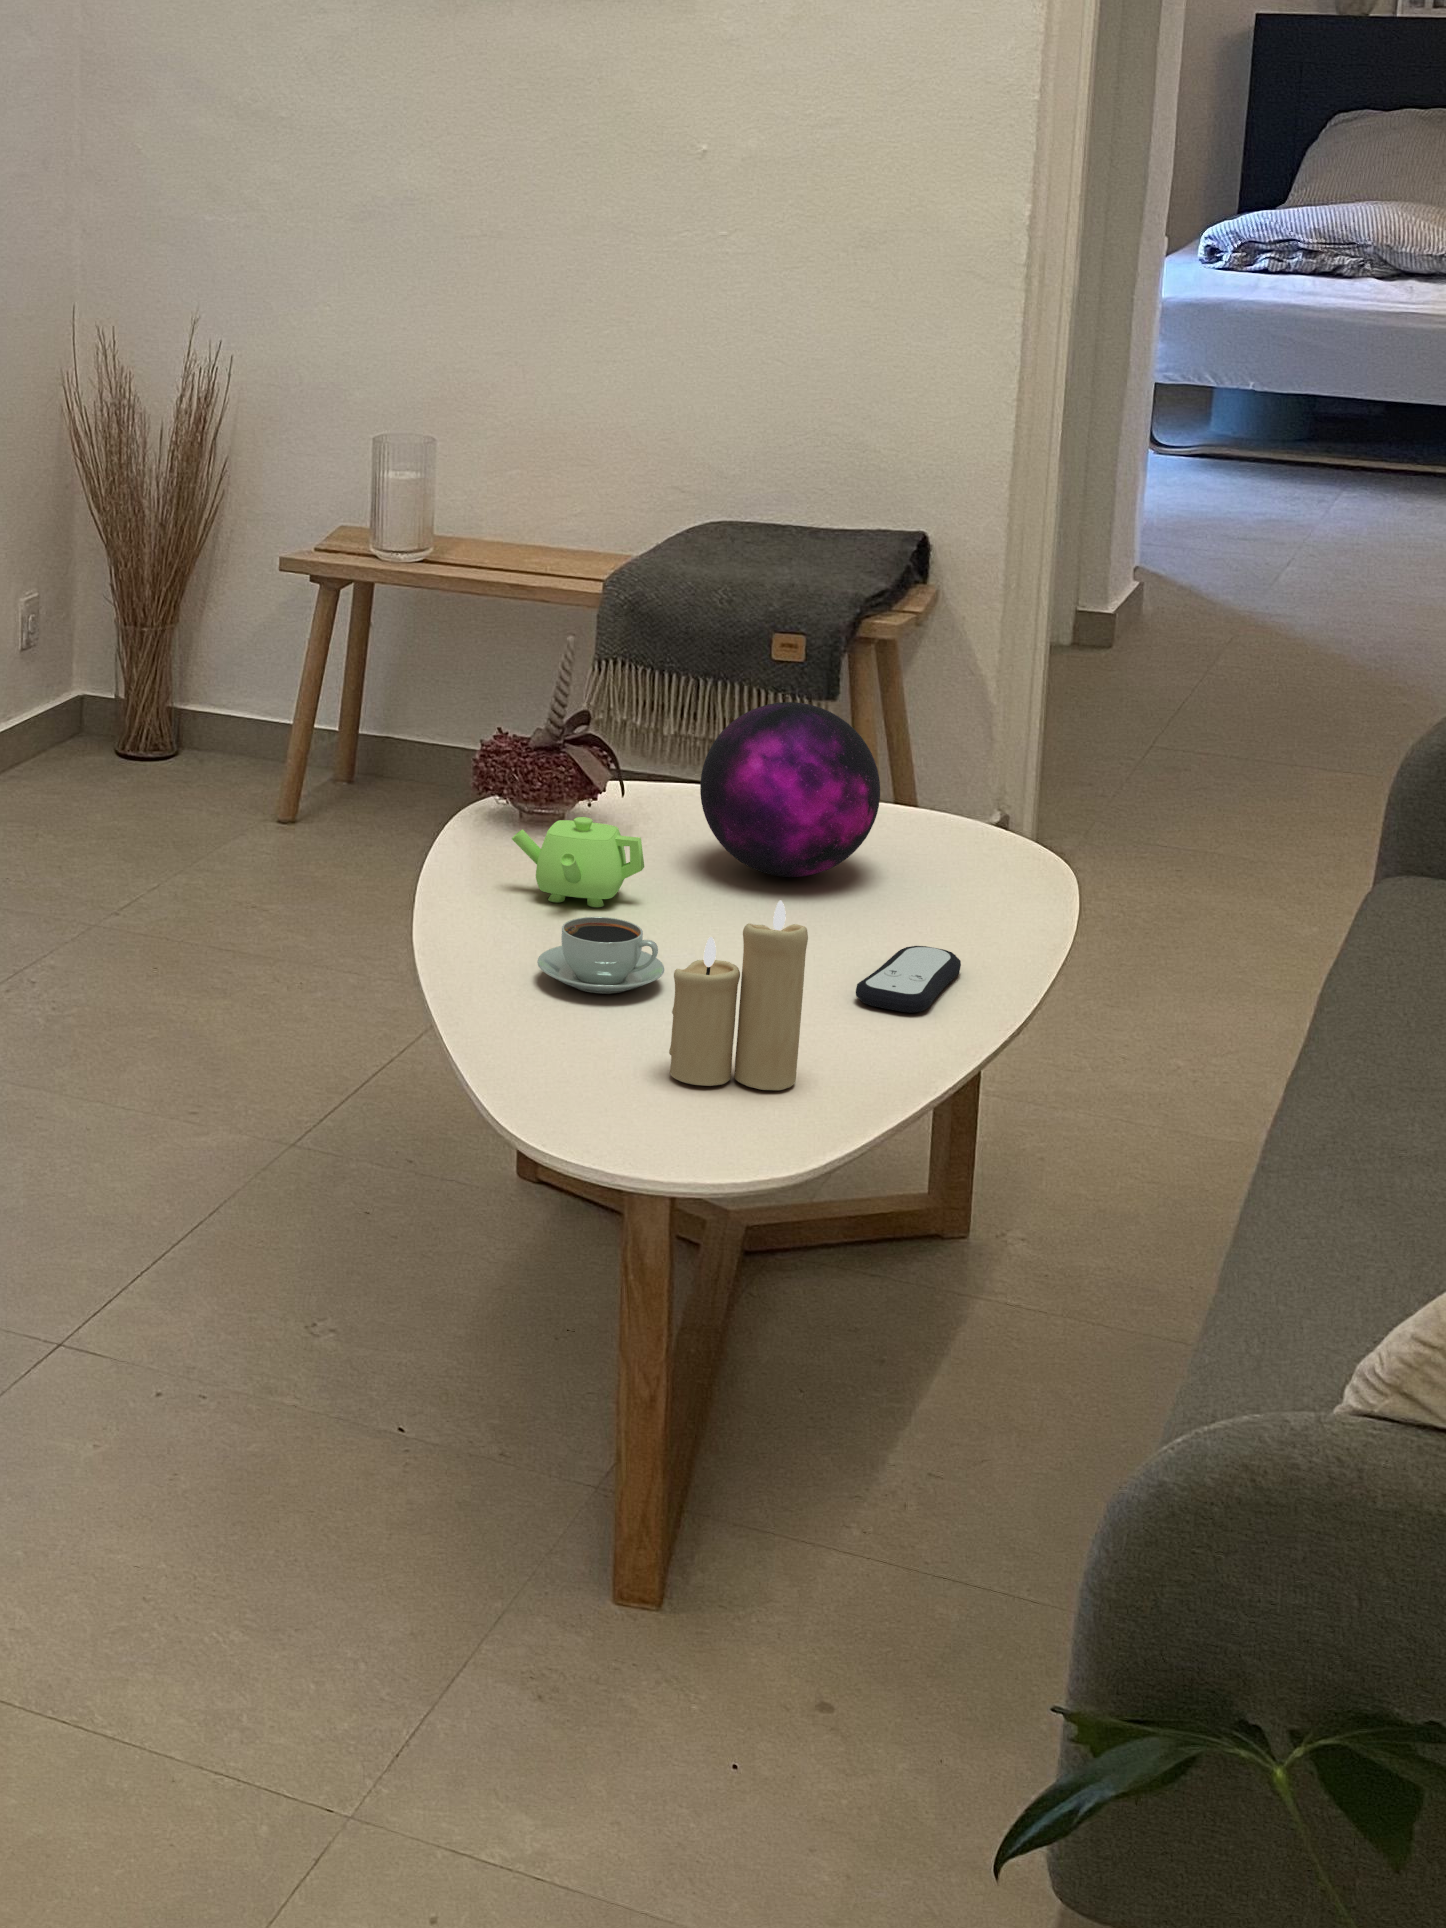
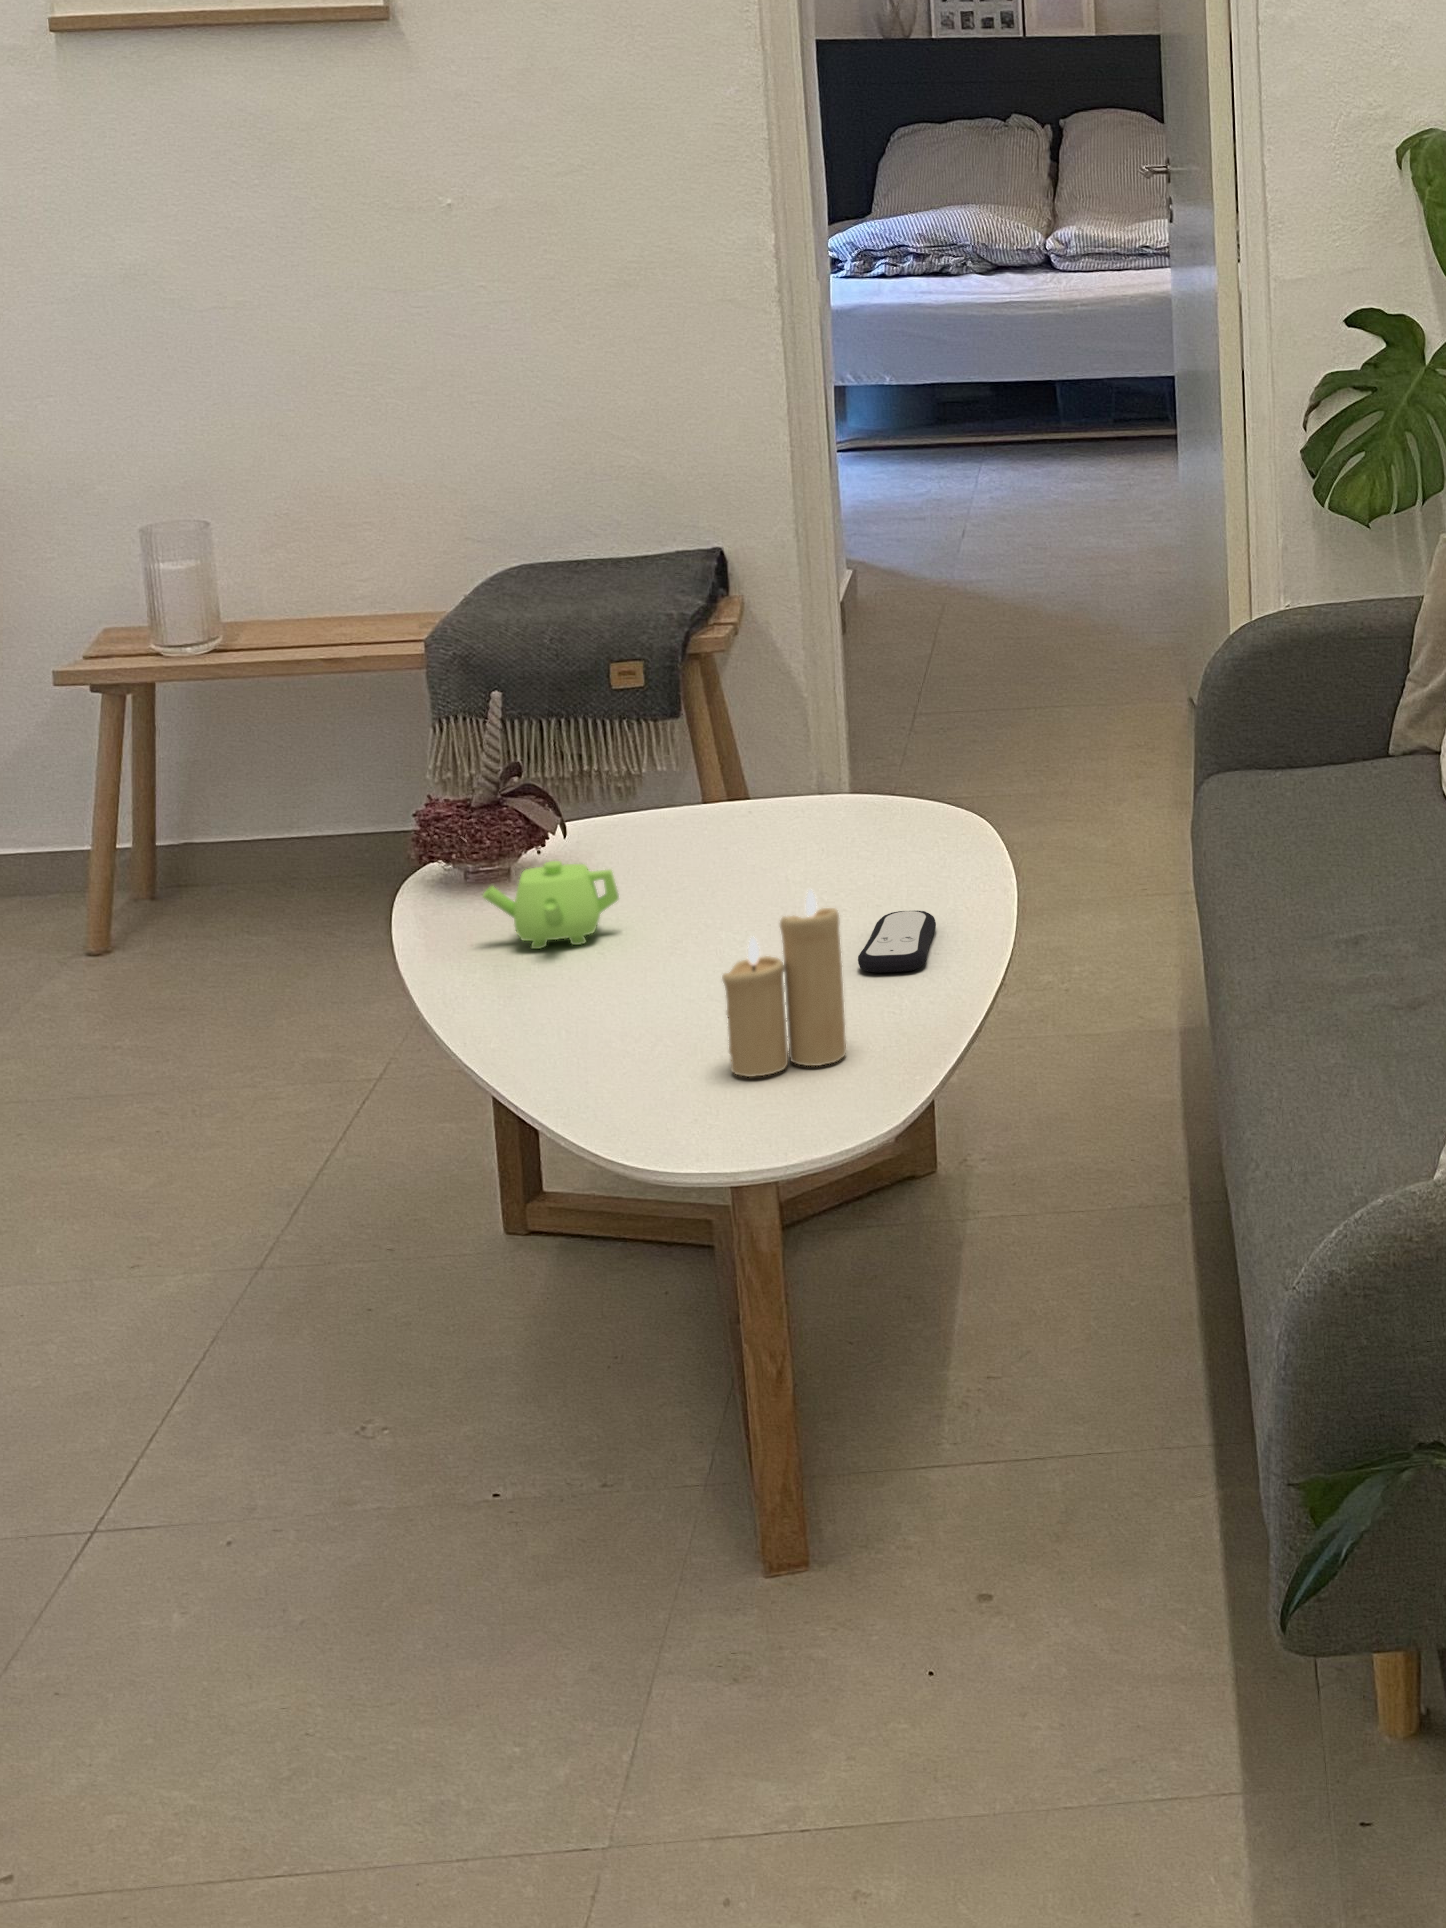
decorative orb: present [700,702,880,877] -> none [647,716,816,880]
coffee cup: present [537,917,664,994] -> none [558,946,683,1020]

